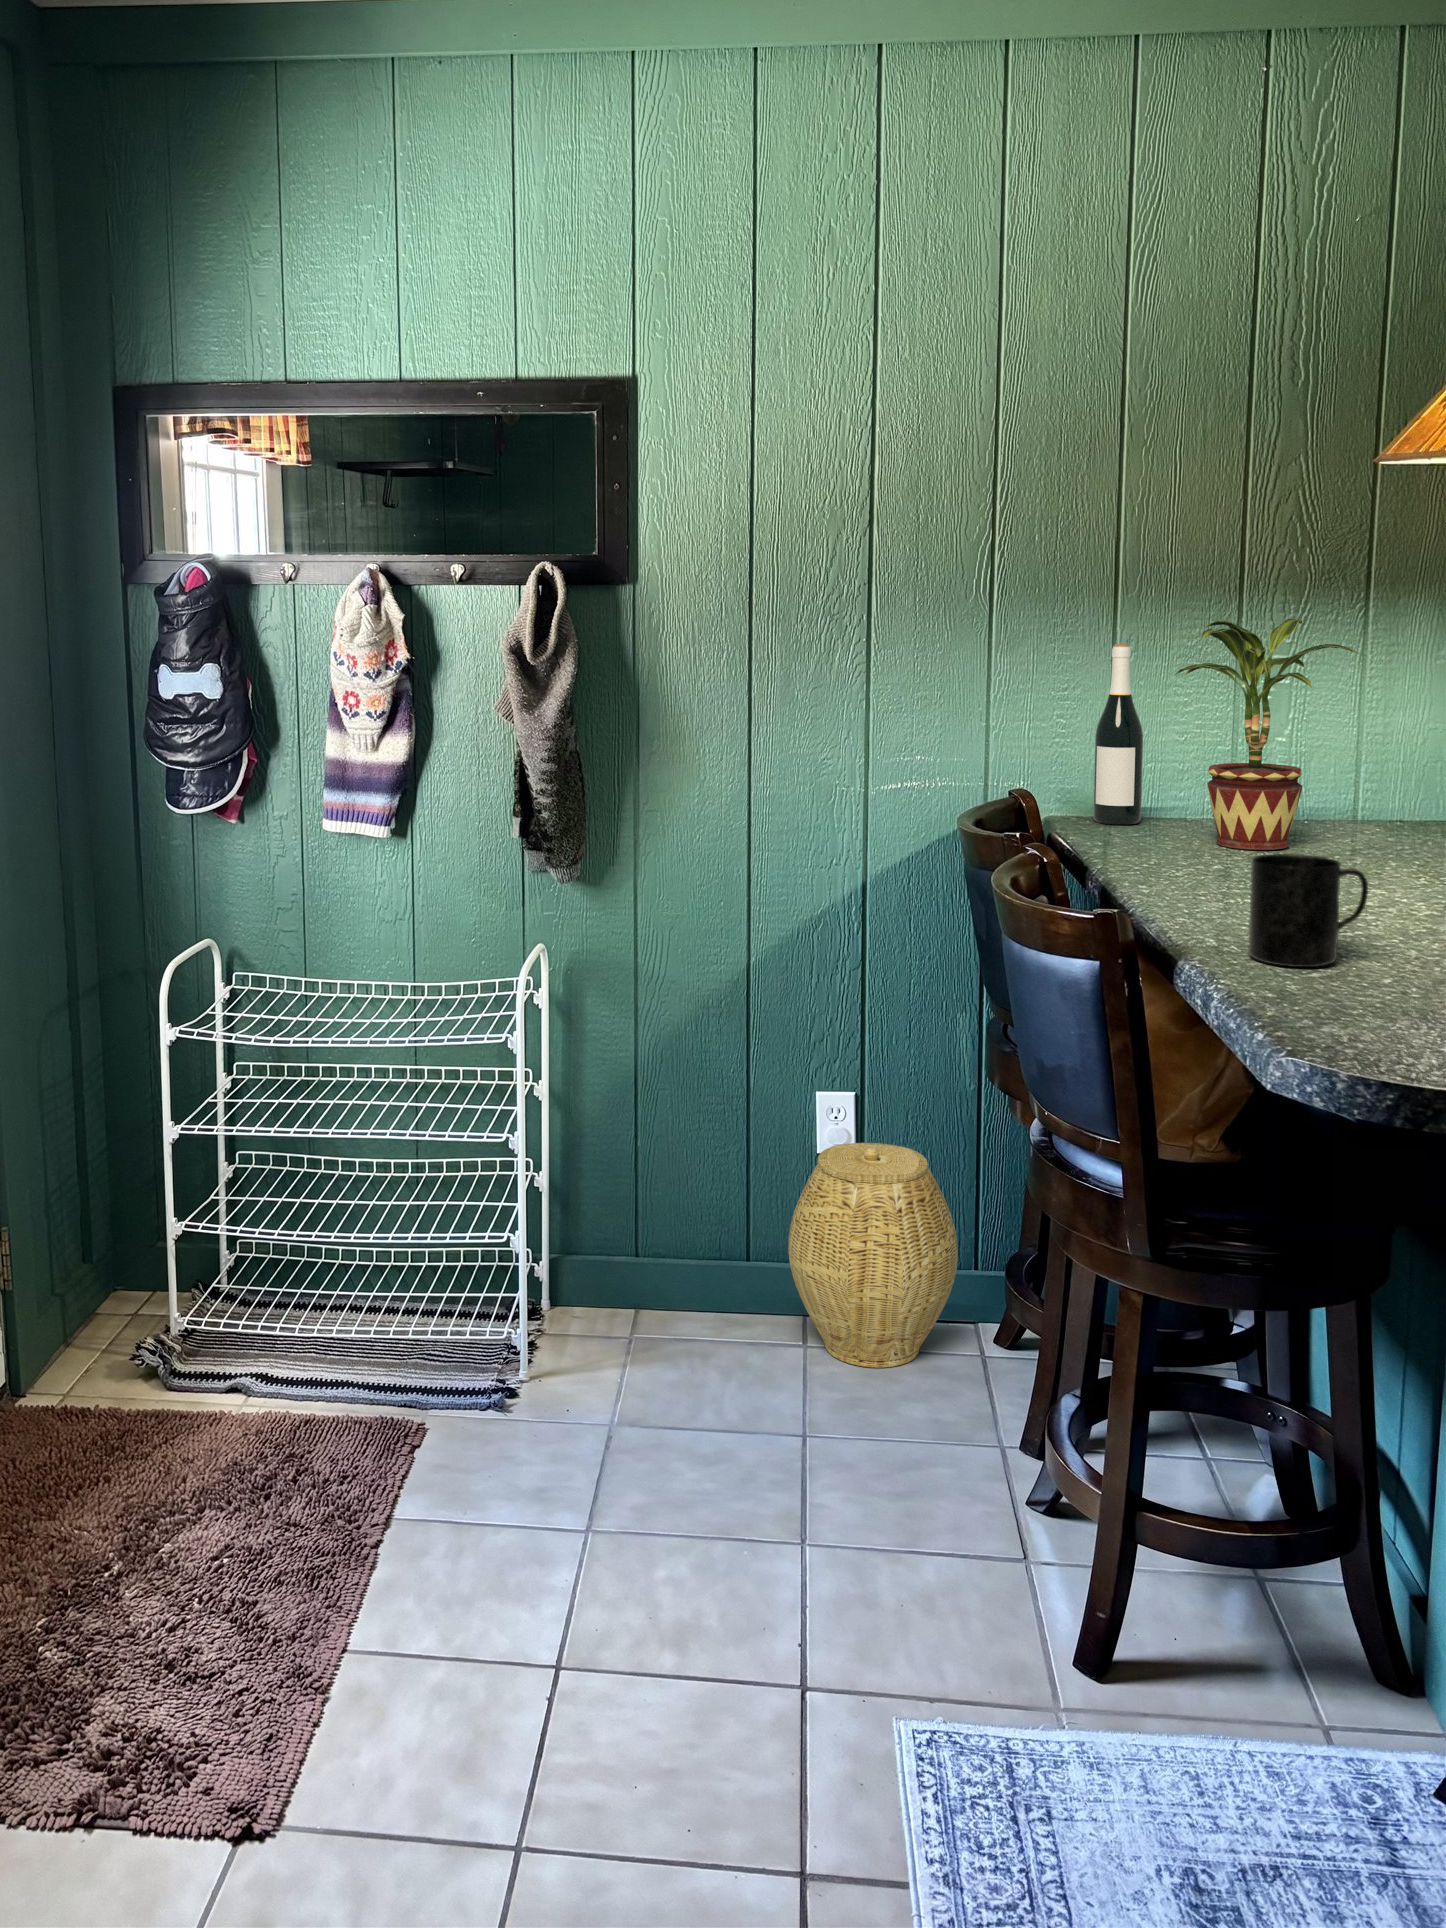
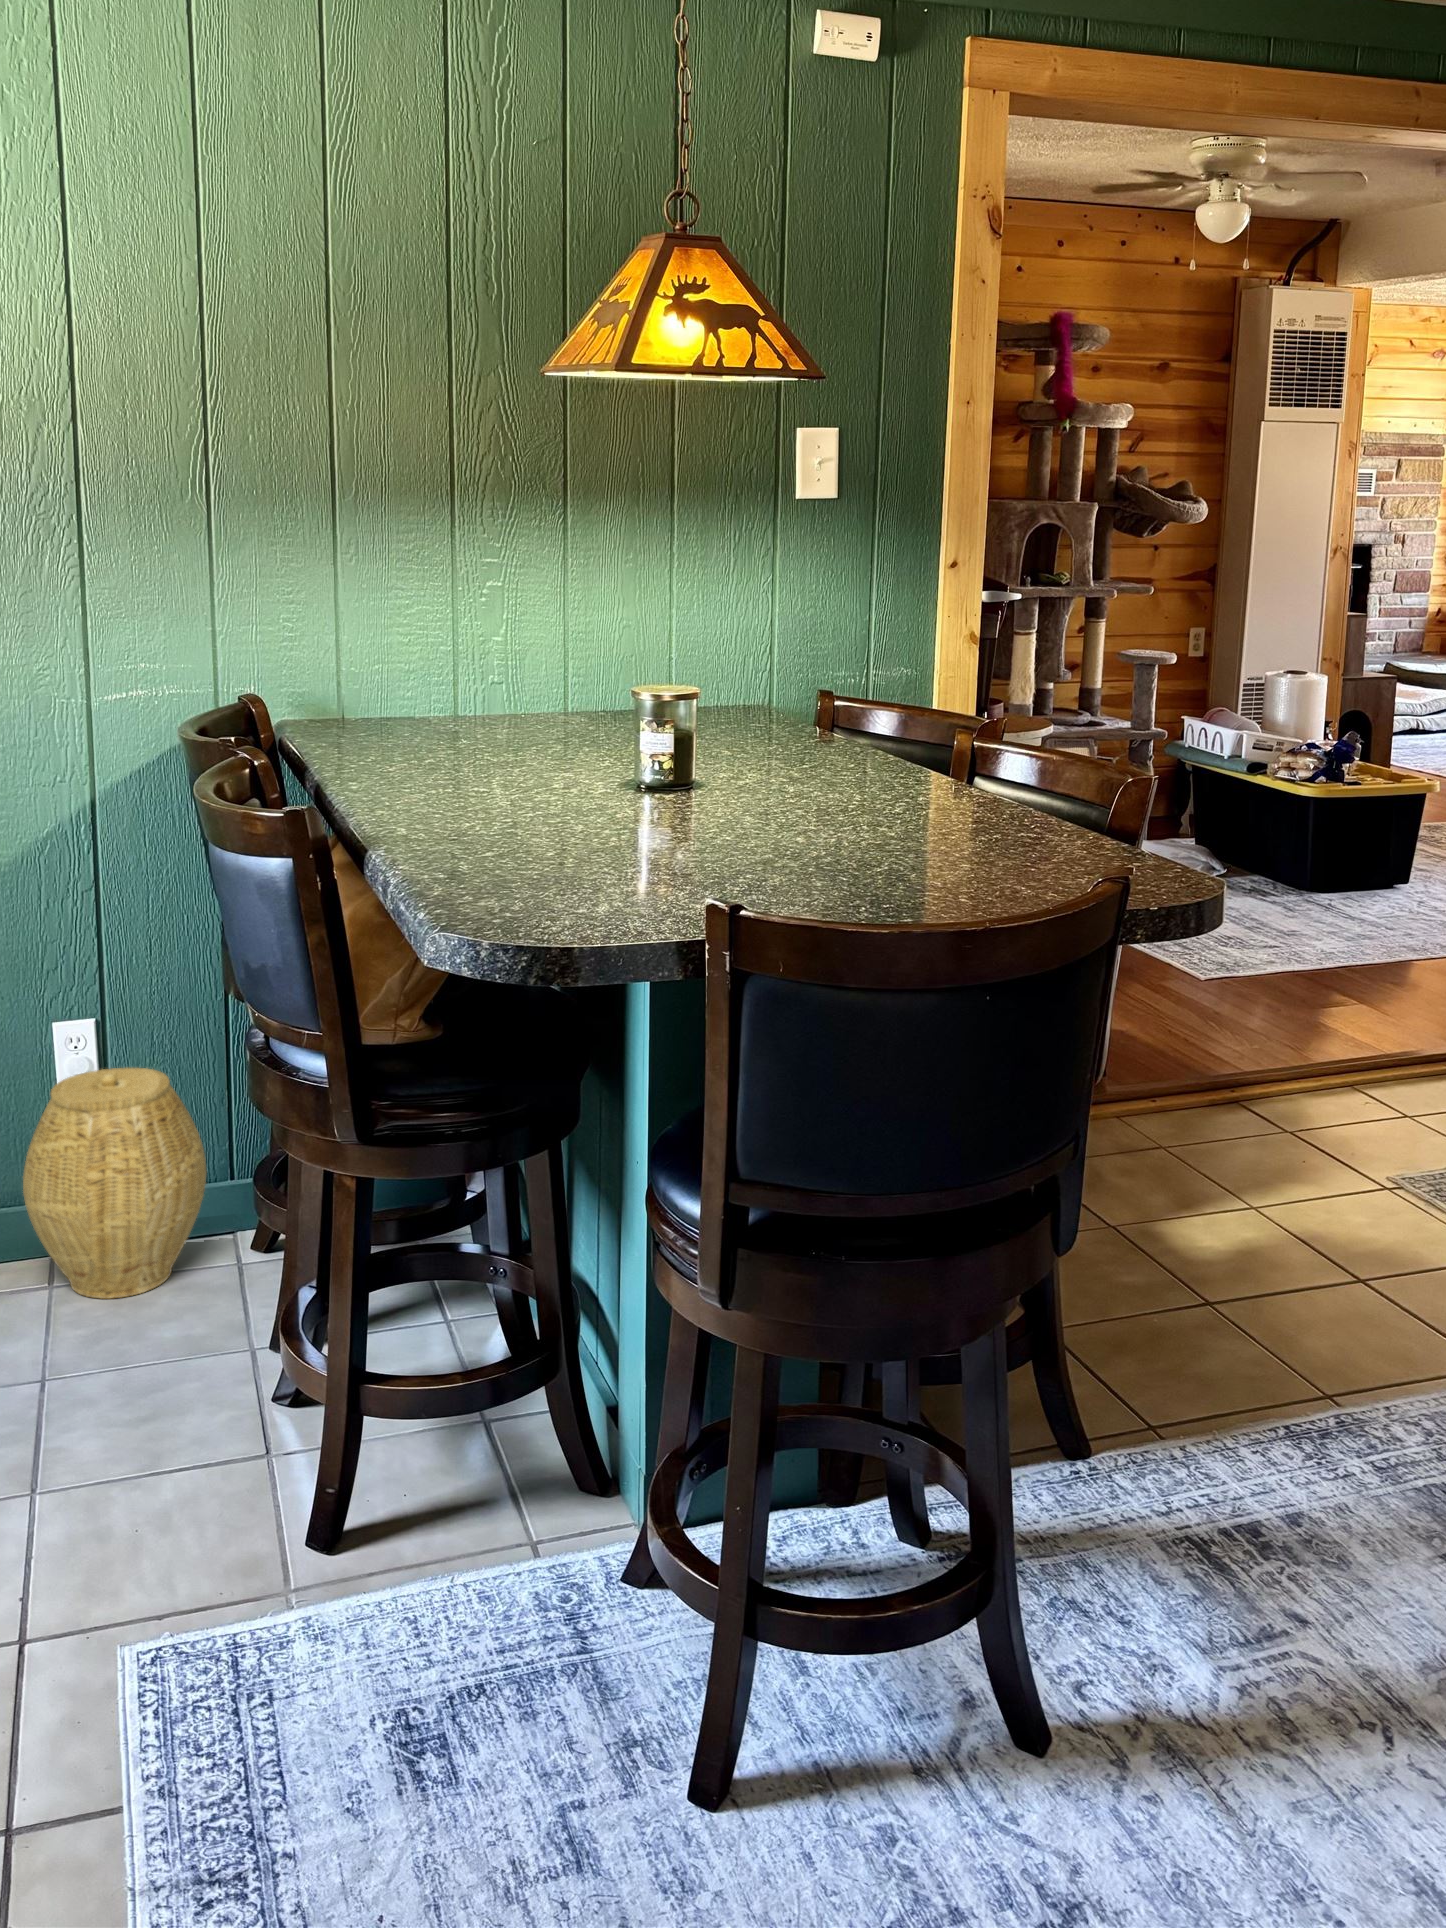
potted plant: present [1175,618,1359,850] -> none [387,521,553,743]
wine bottle: present [1093,644,1143,824] -> none [320,546,369,725]
mug: present [1249,854,1368,967] -> none [429,741,534,848]

